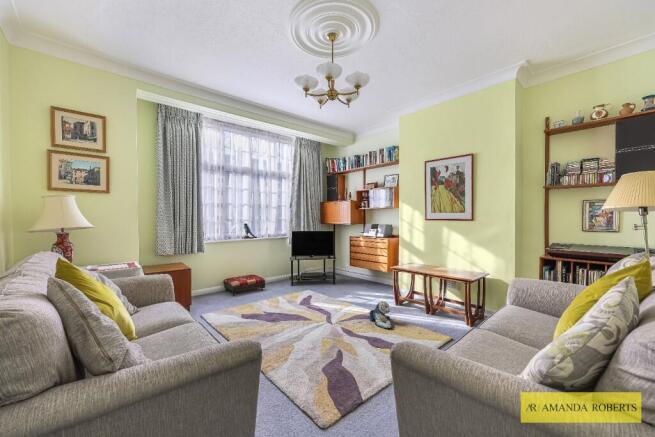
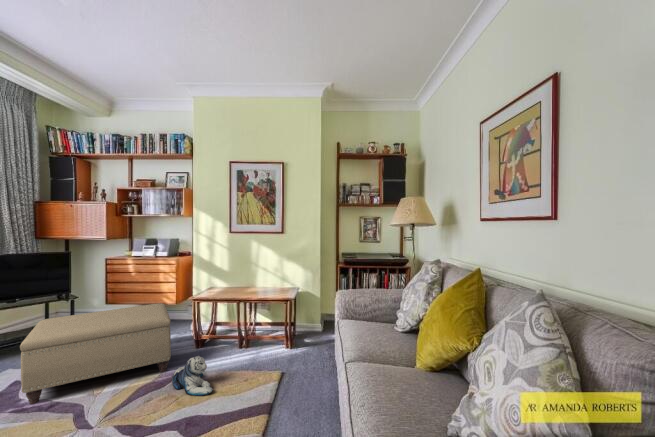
ottoman: none [299,264,375,311] -> present [20,303,171,404]

